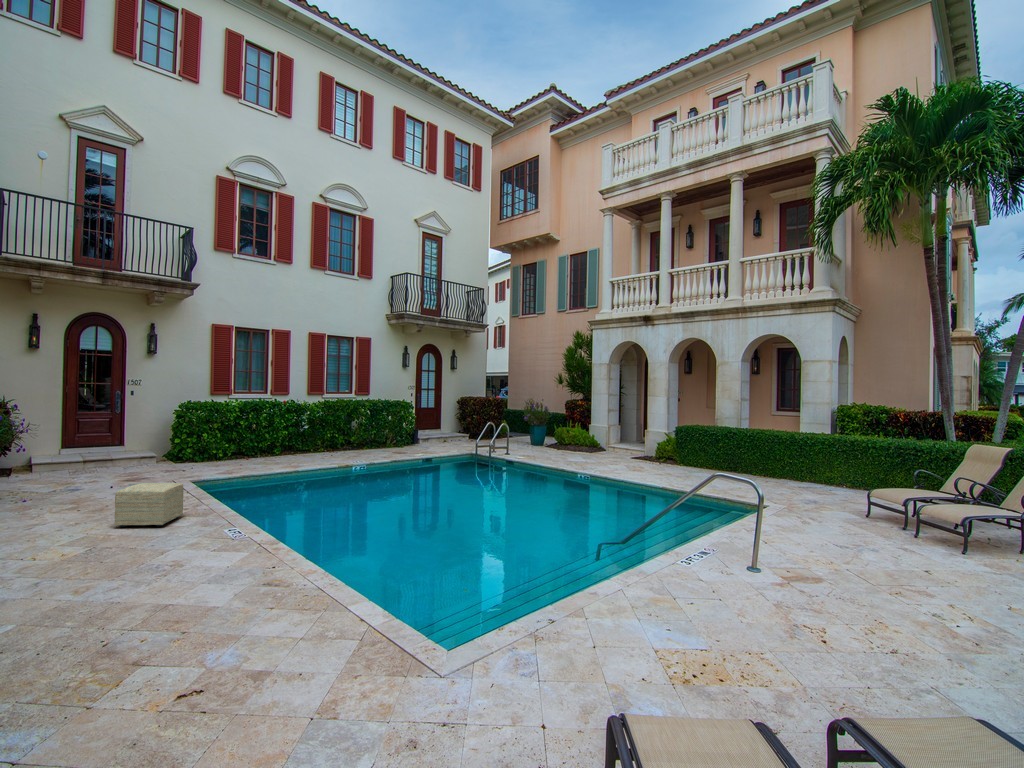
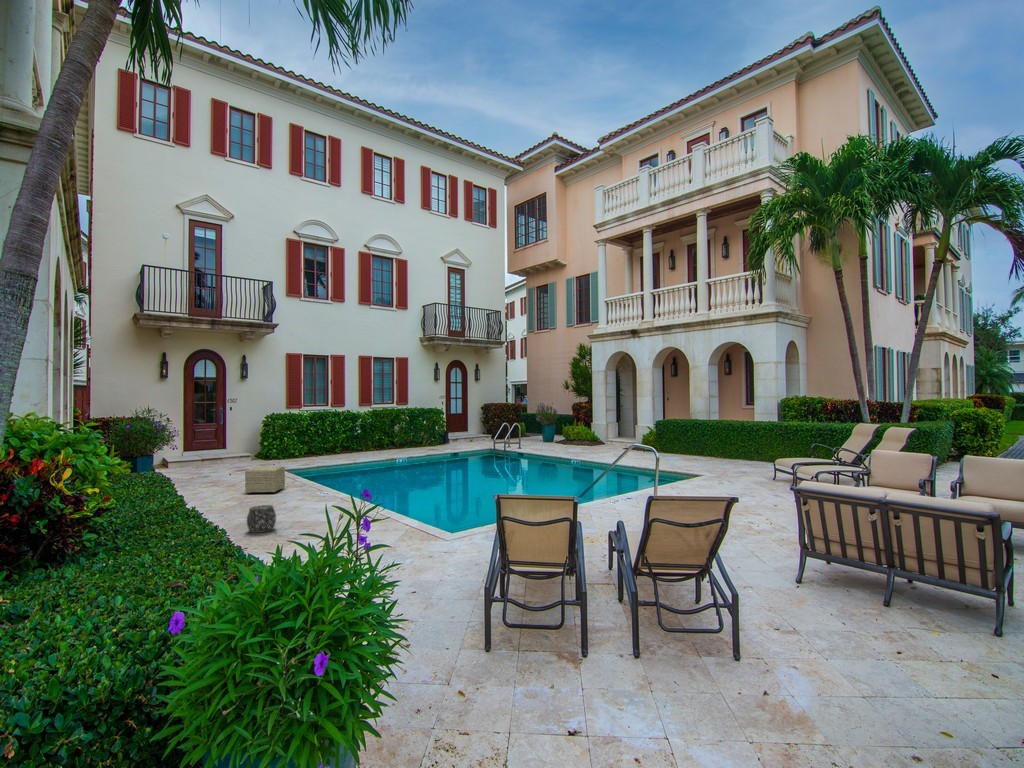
woven basket: none [64,575,129,633] -> present [247,505,276,533]

